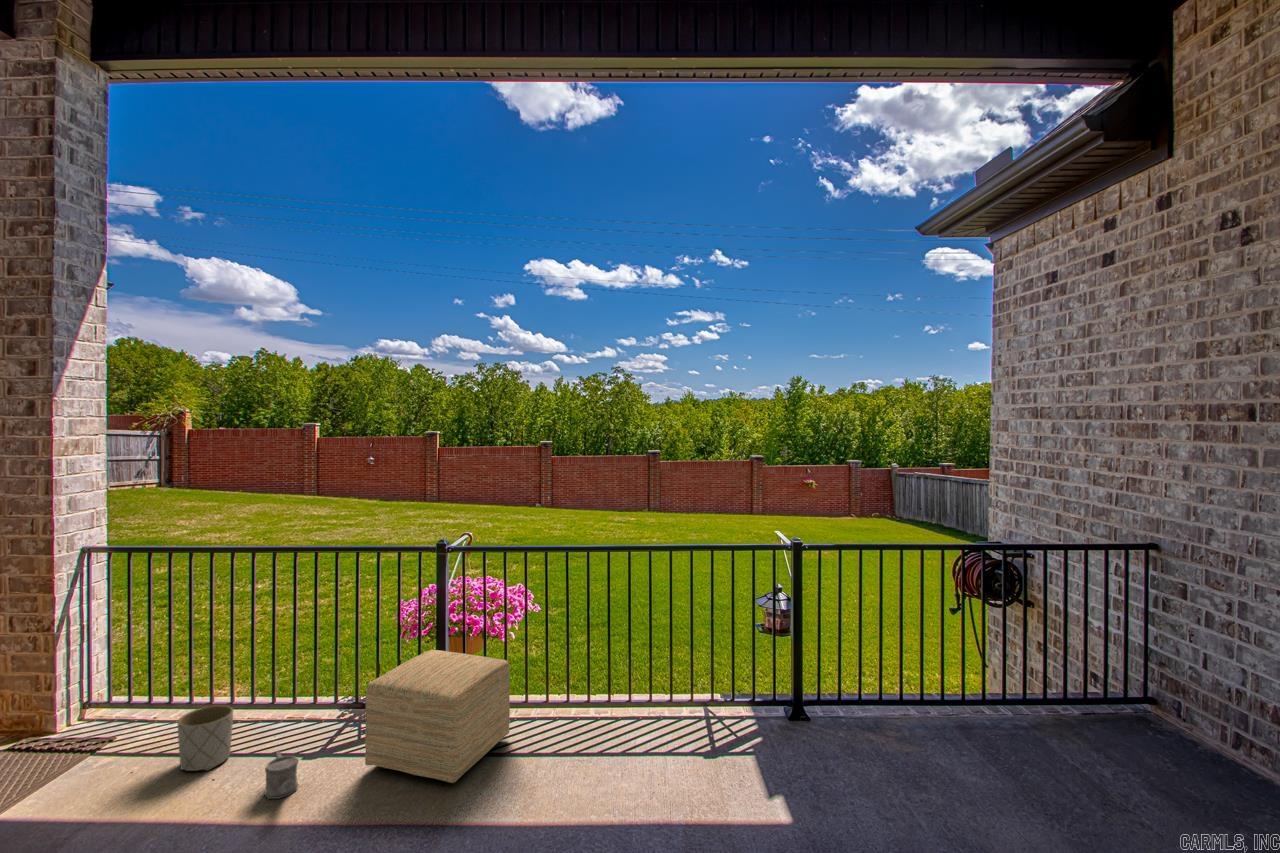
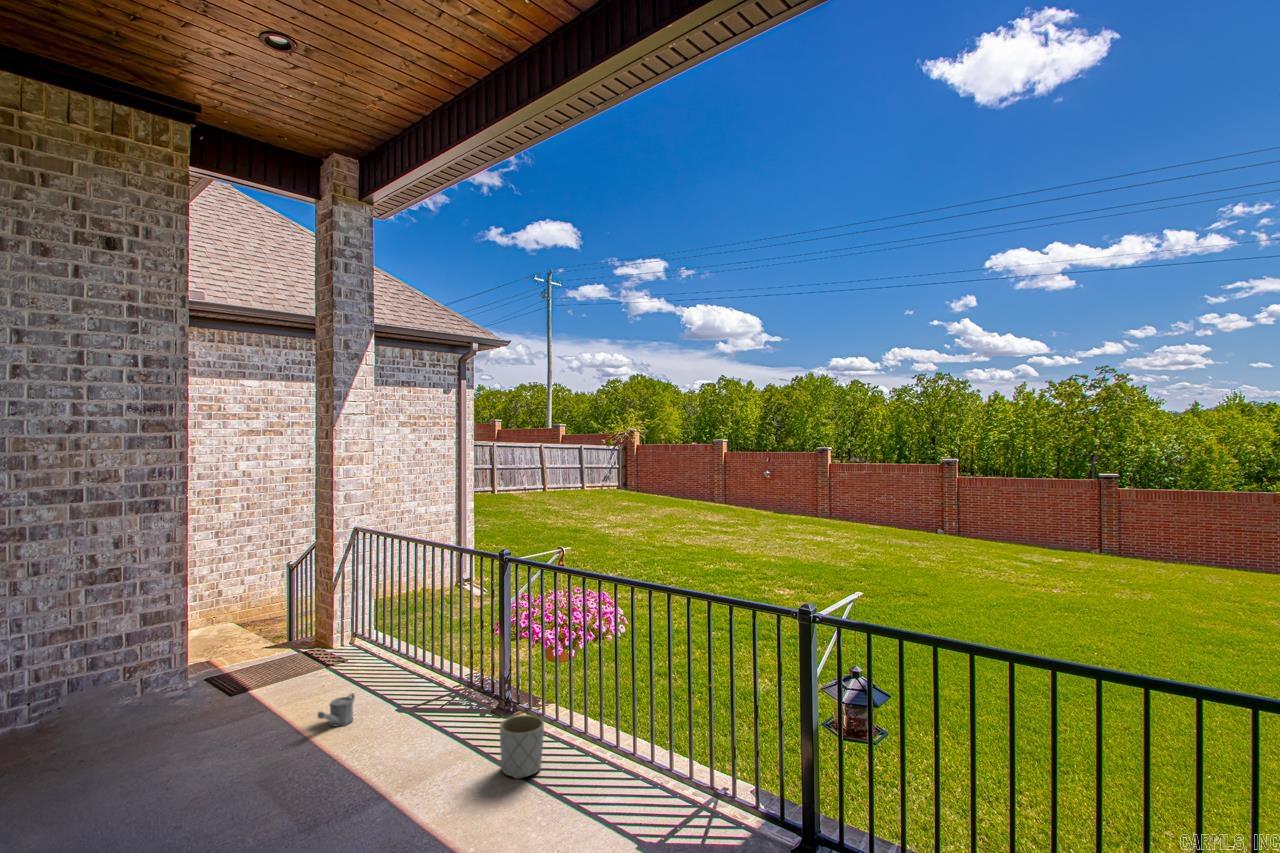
ottoman: present [365,650,510,783] -> none [388,646,494,760]
planter: present [178,705,233,771] -> present [500,715,544,779]

